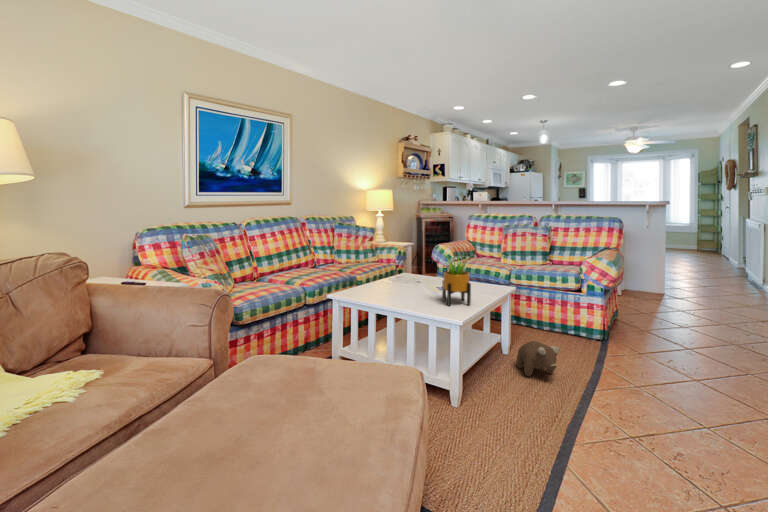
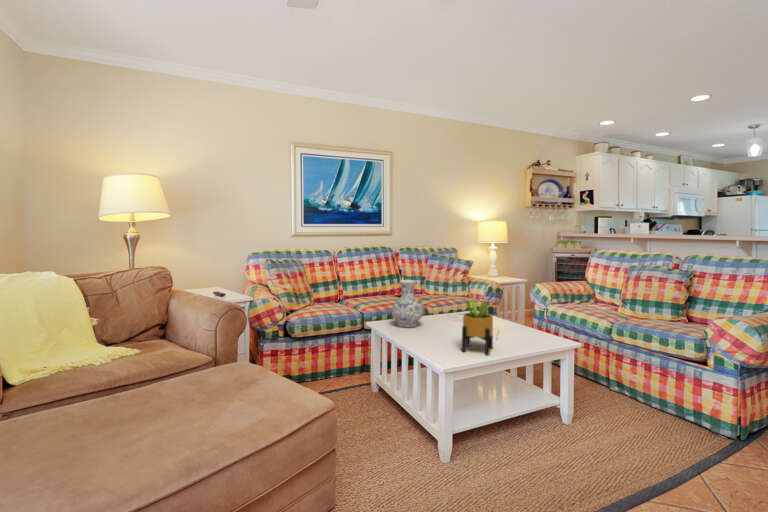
vase: none [354,248,385,294] -> present [392,280,423,327]
plush toy: present [517,341,561,376] -> none [558,416,610,467]

